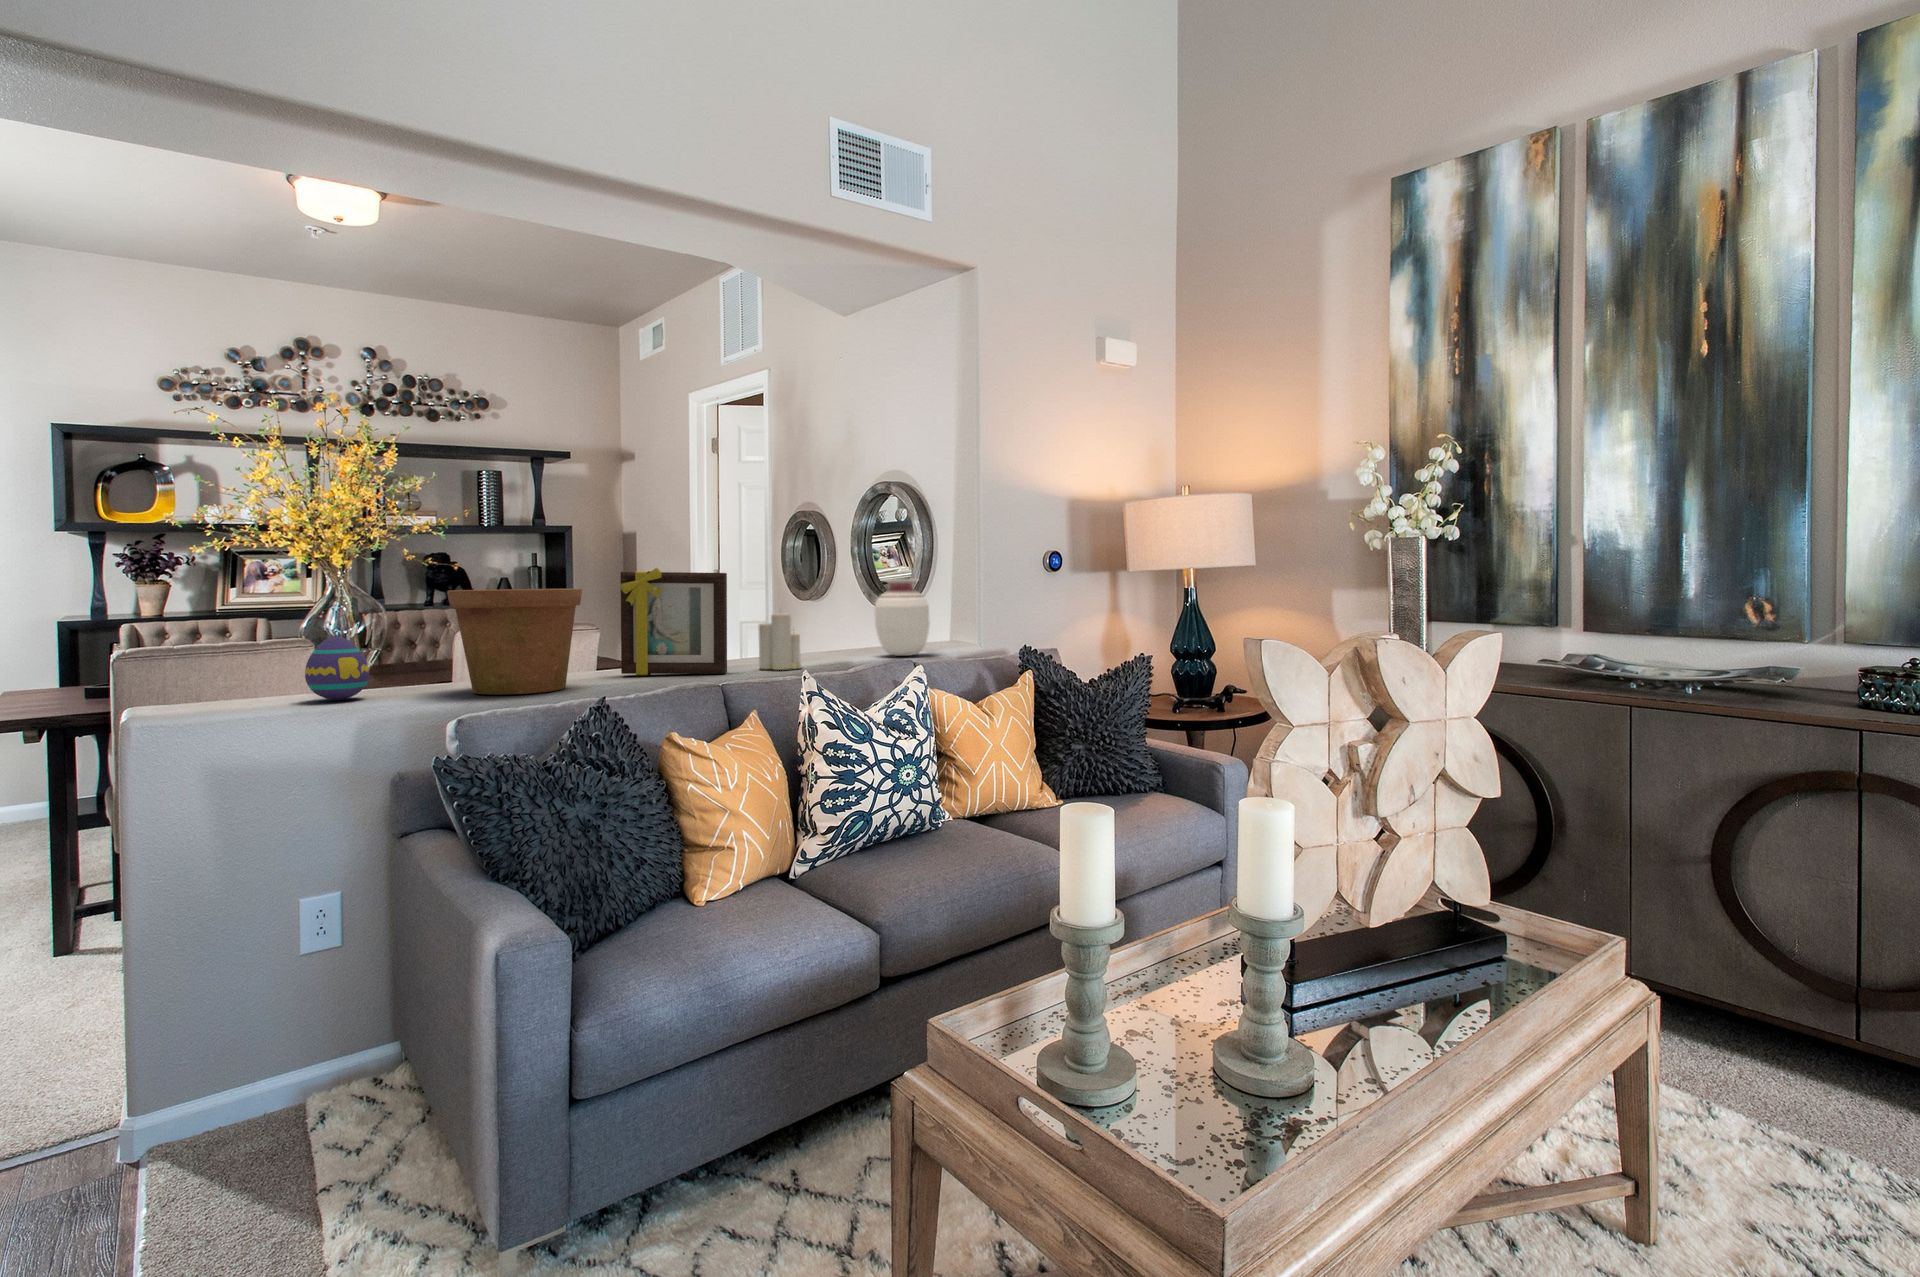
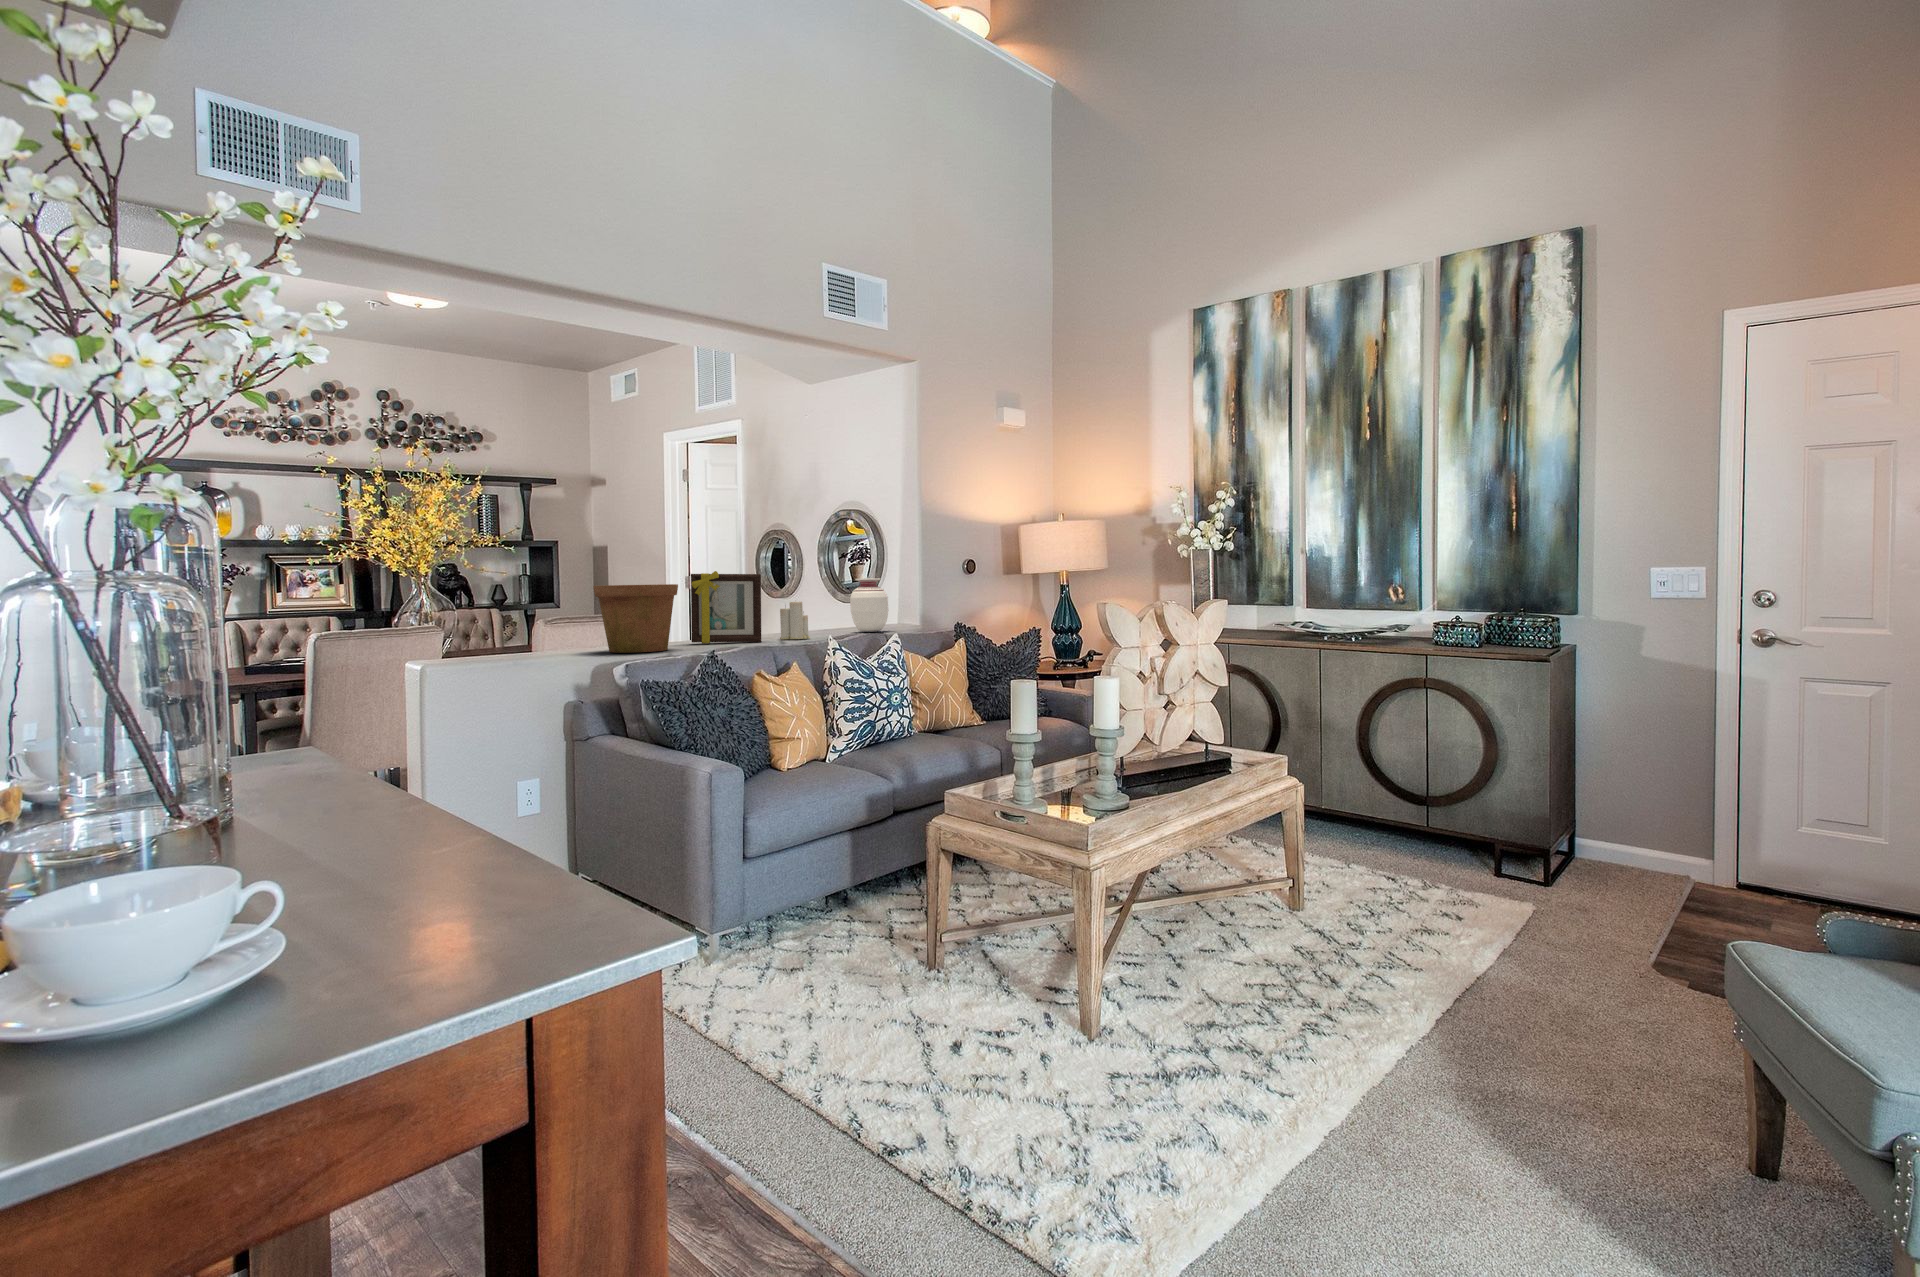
decorative egg: present [305,636,369,700] -> none [506,616,545,657]

